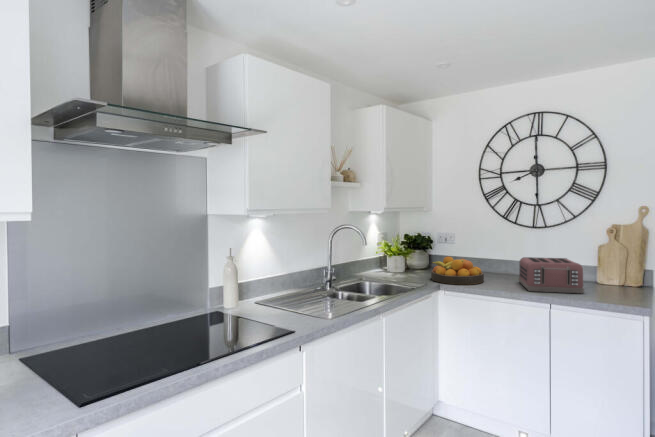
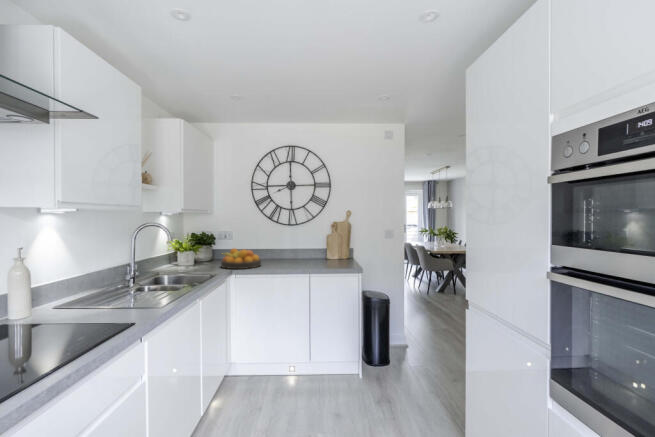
toaster: present [519,257,584,293] -> none [283,244,325,268]

